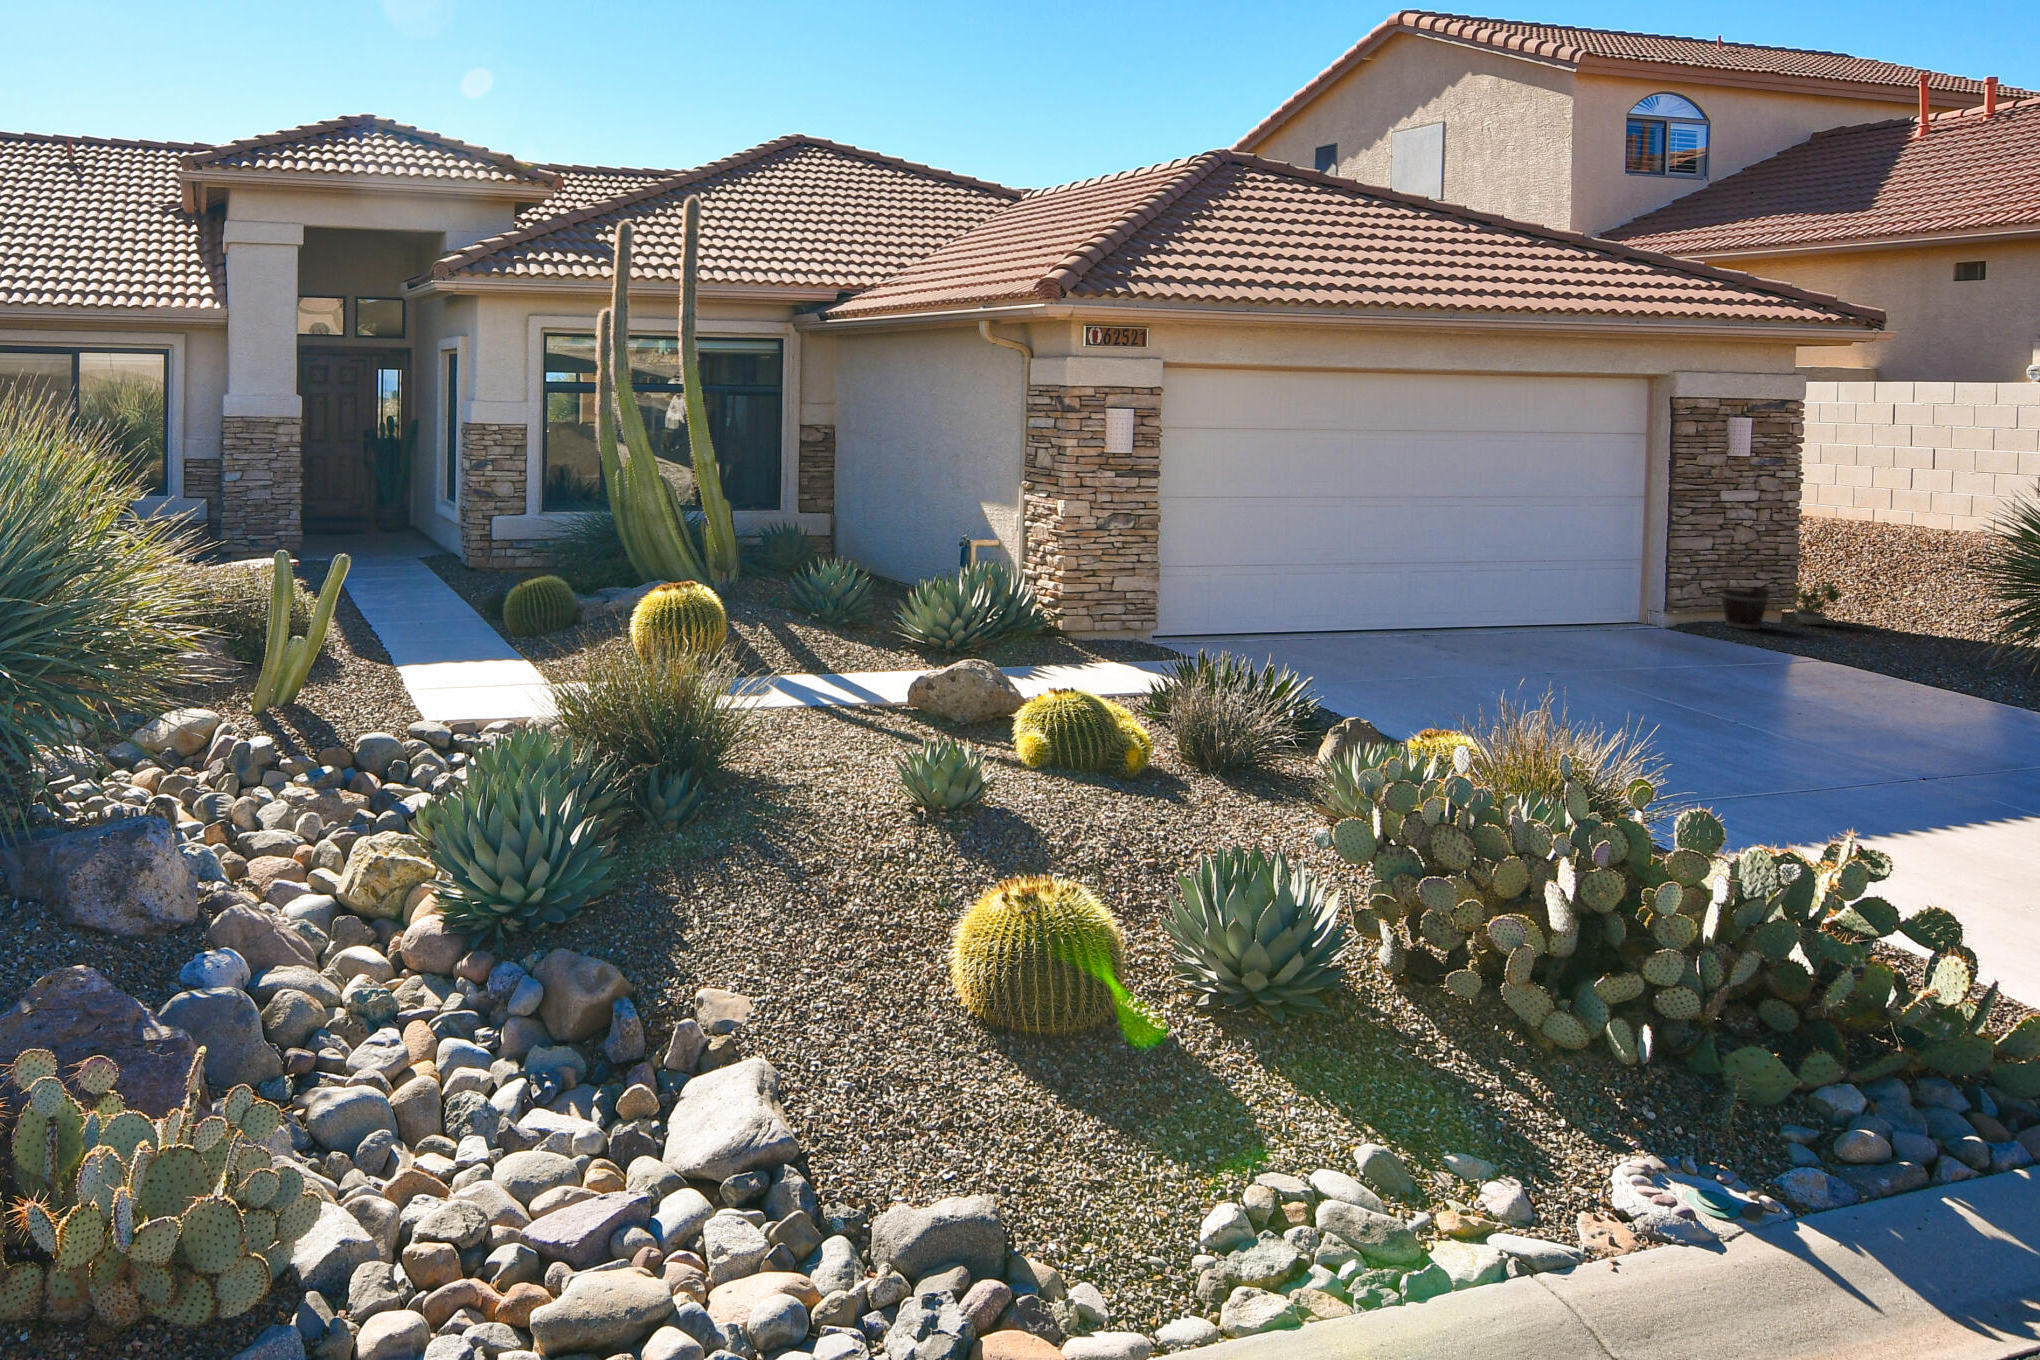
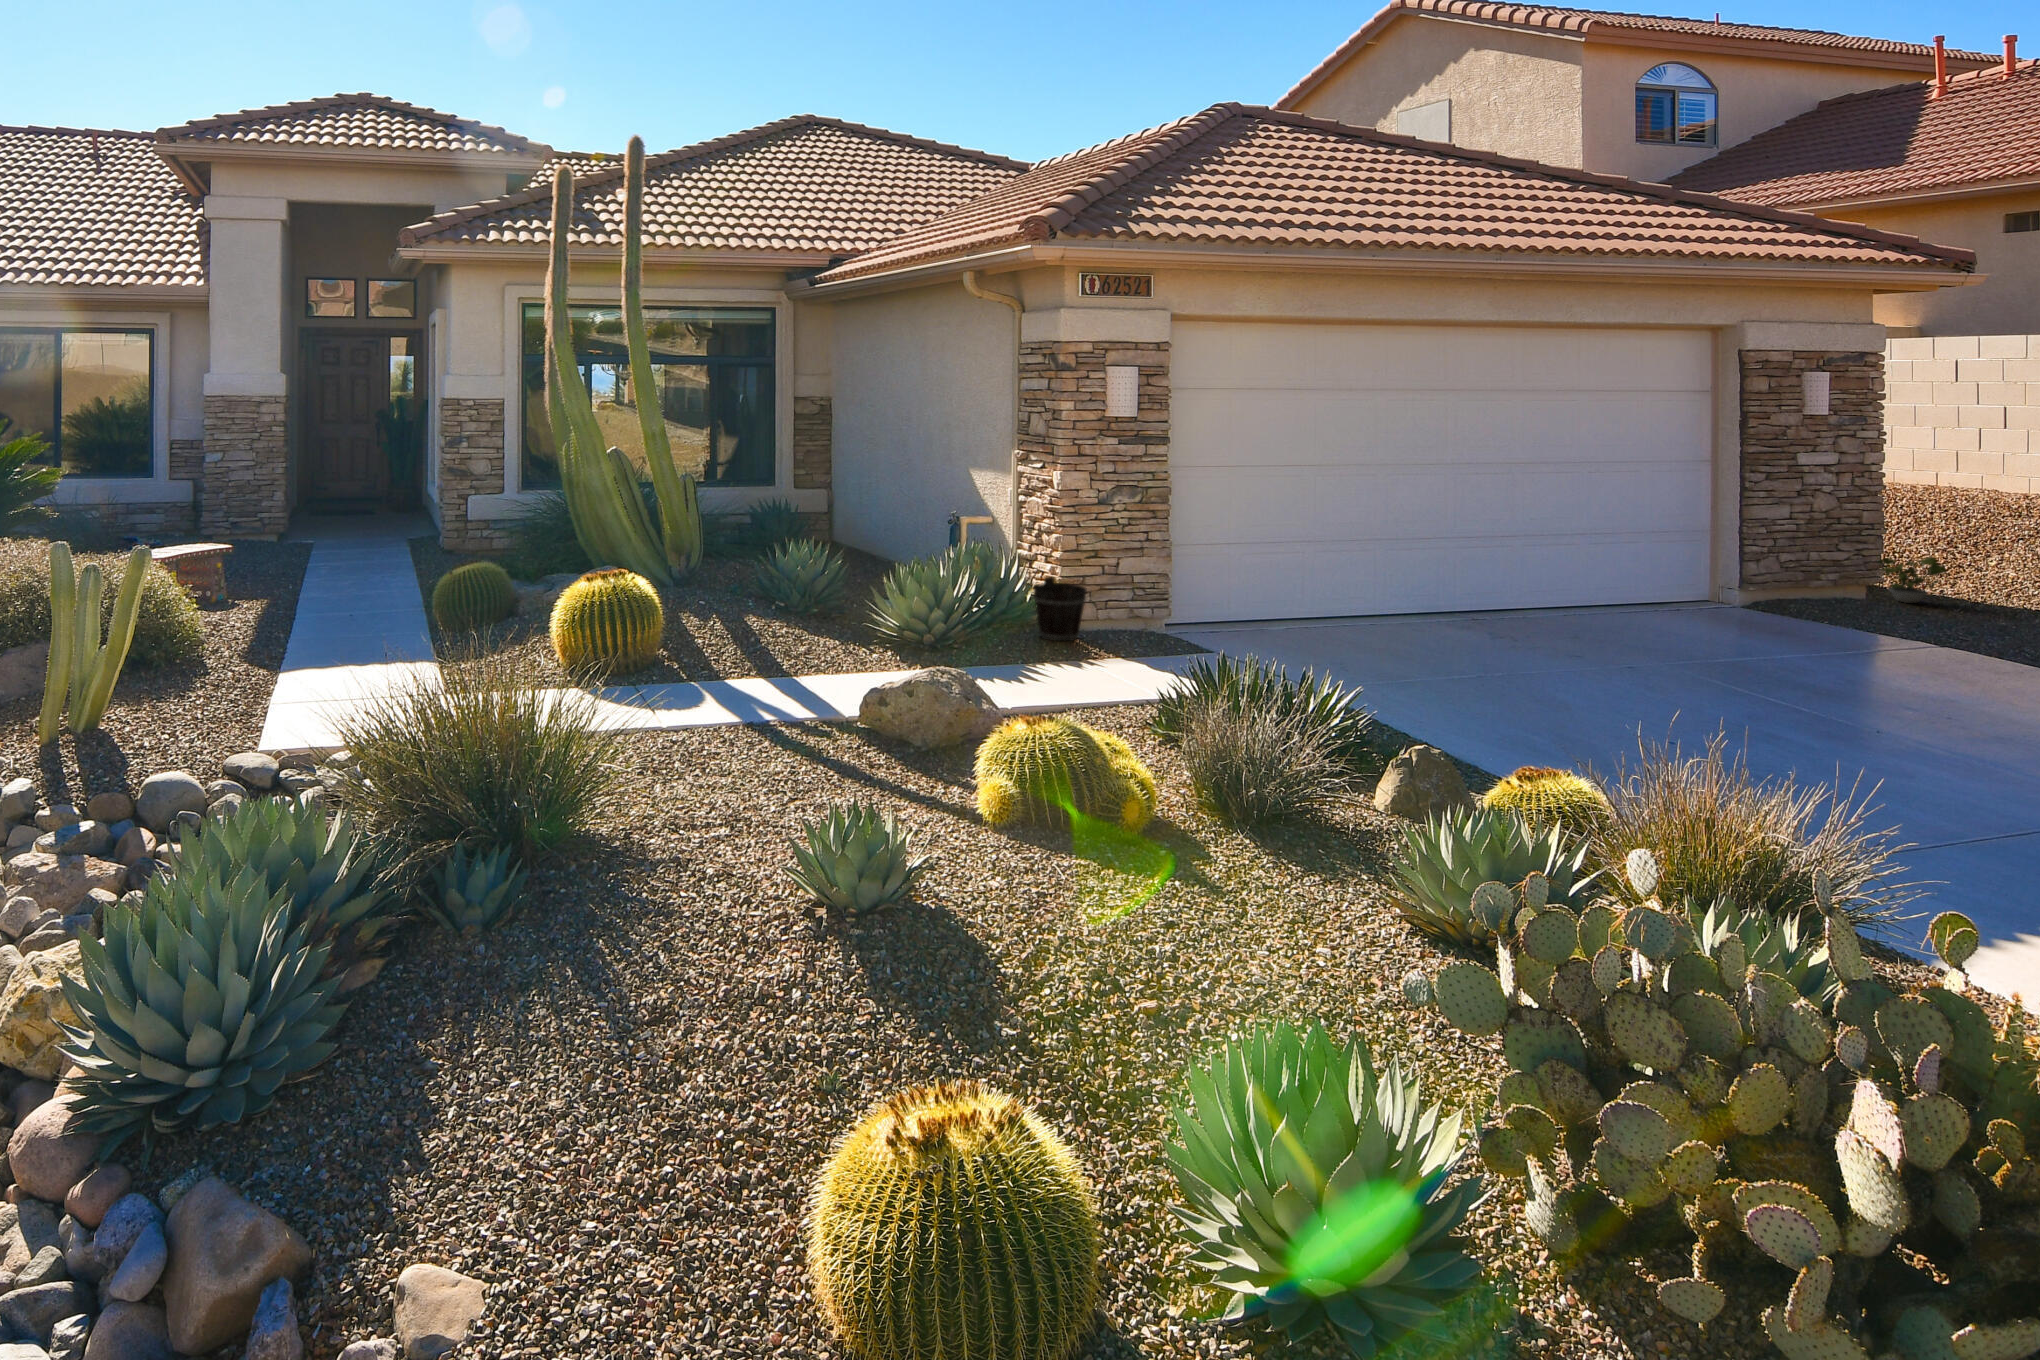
bucket: present [1721,587,1770,630] -> present [1033,577,1087,641]

